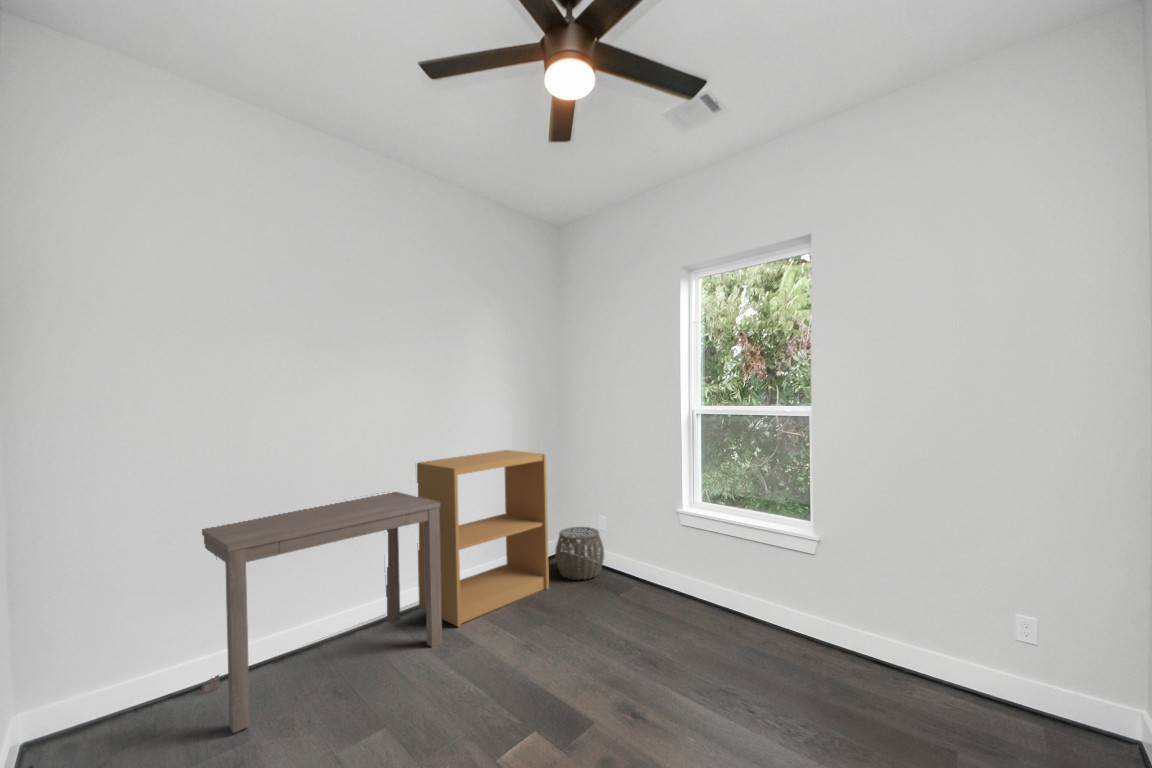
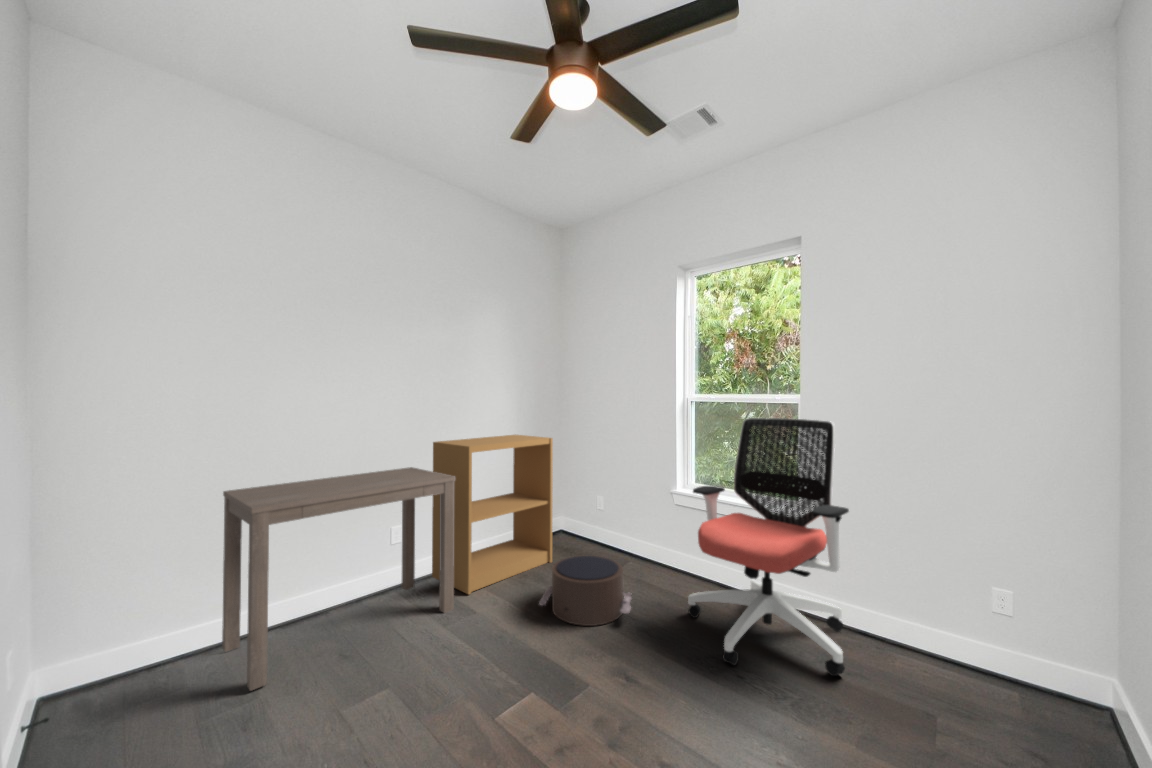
office chair: none [692,432,858,709] -> present [688,418,849,676]
woven basket: present [555,527,604,580] -> none [558,507,603,555]
pouf: none [532,583,632,659] -> present [539,556,631,626]

